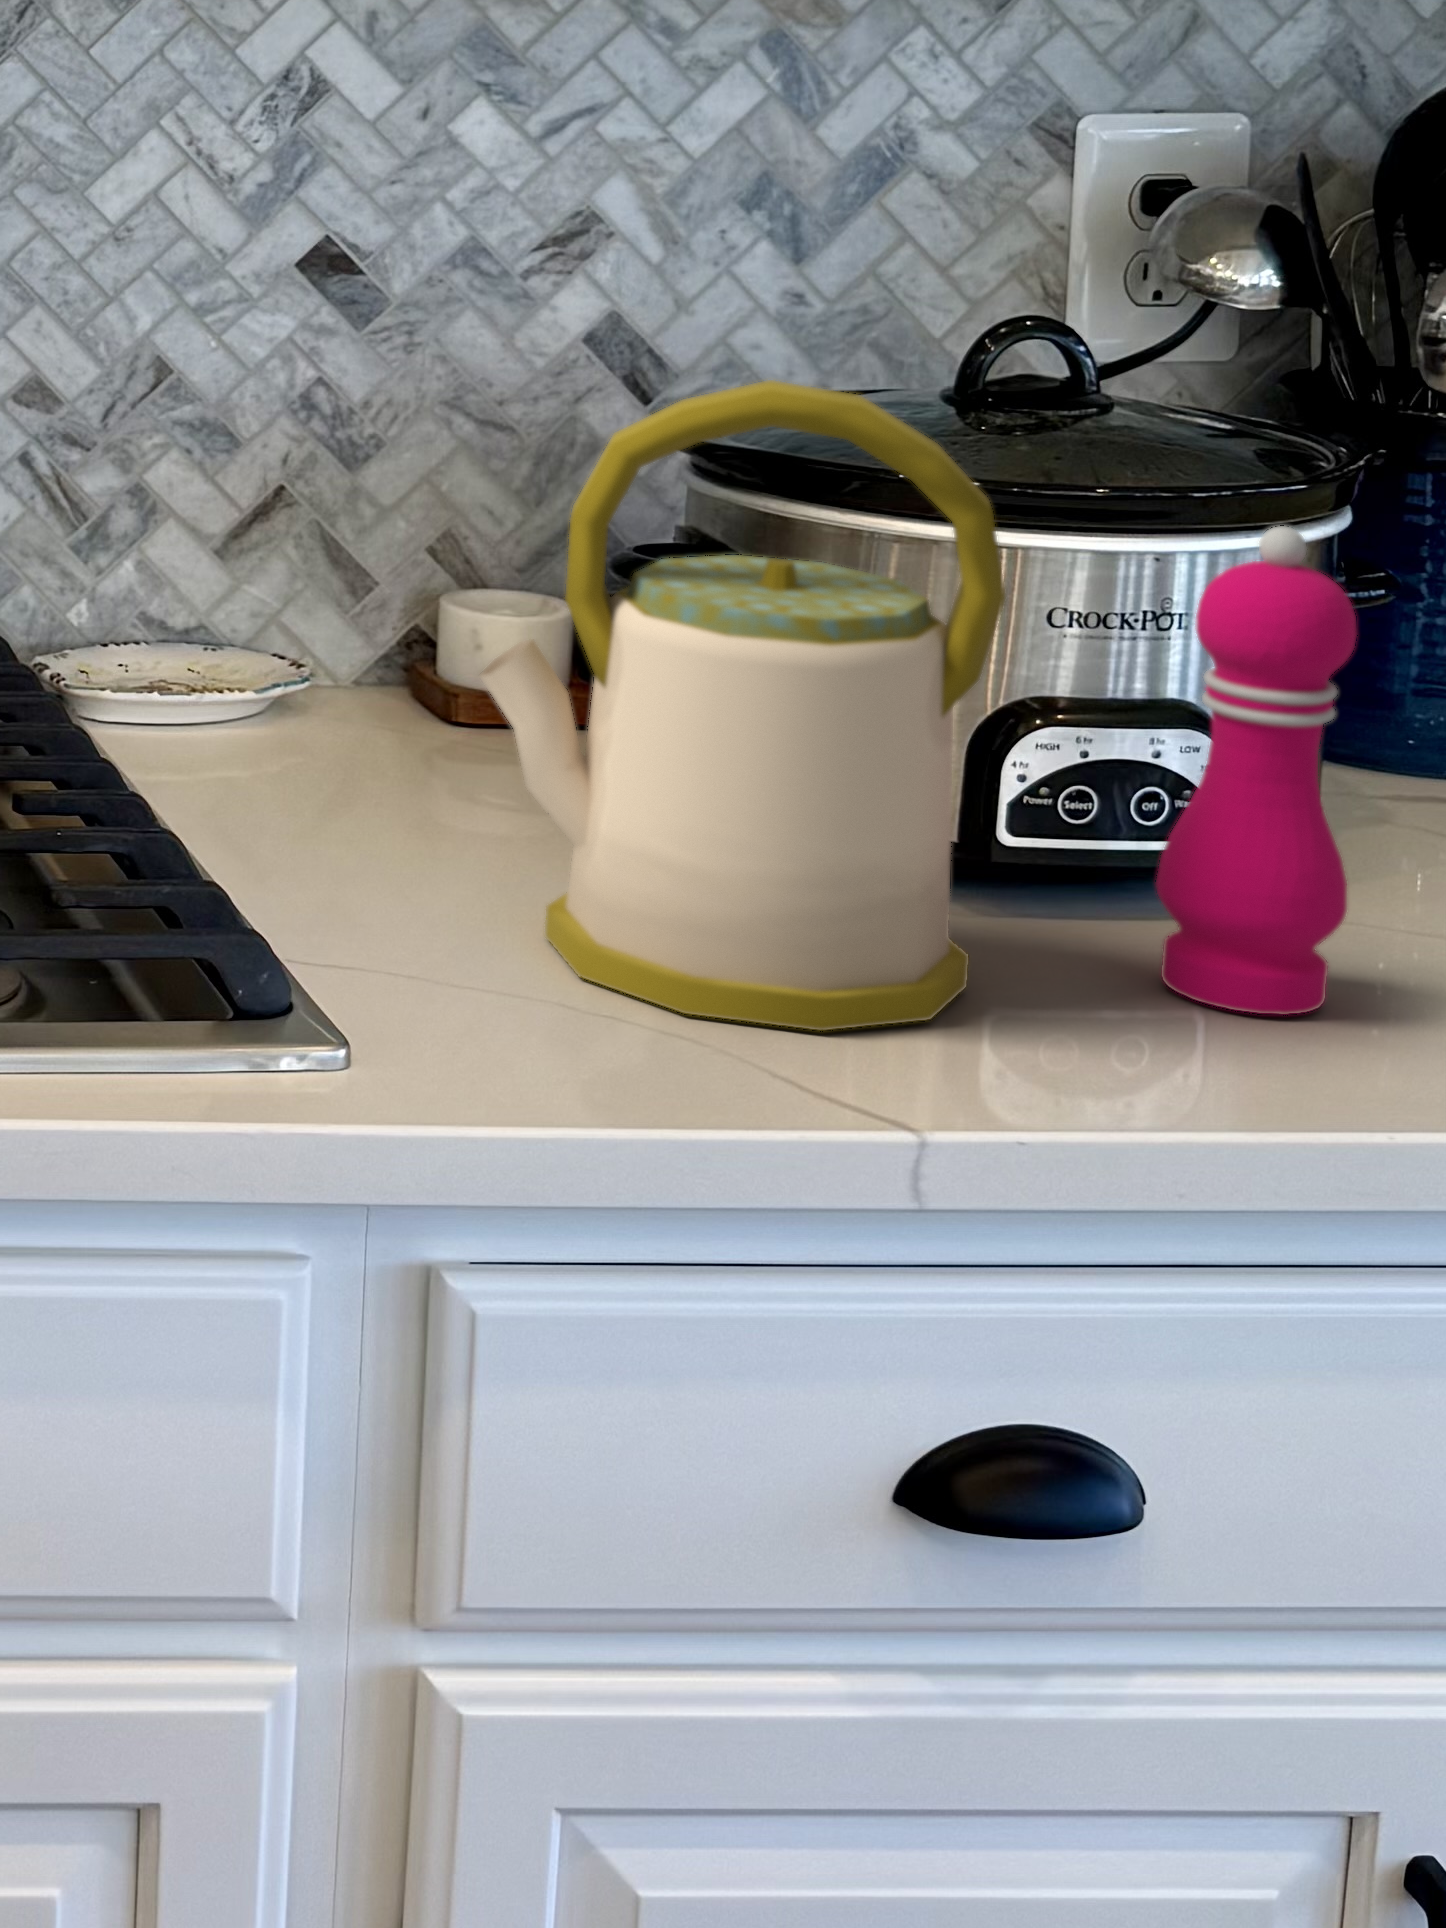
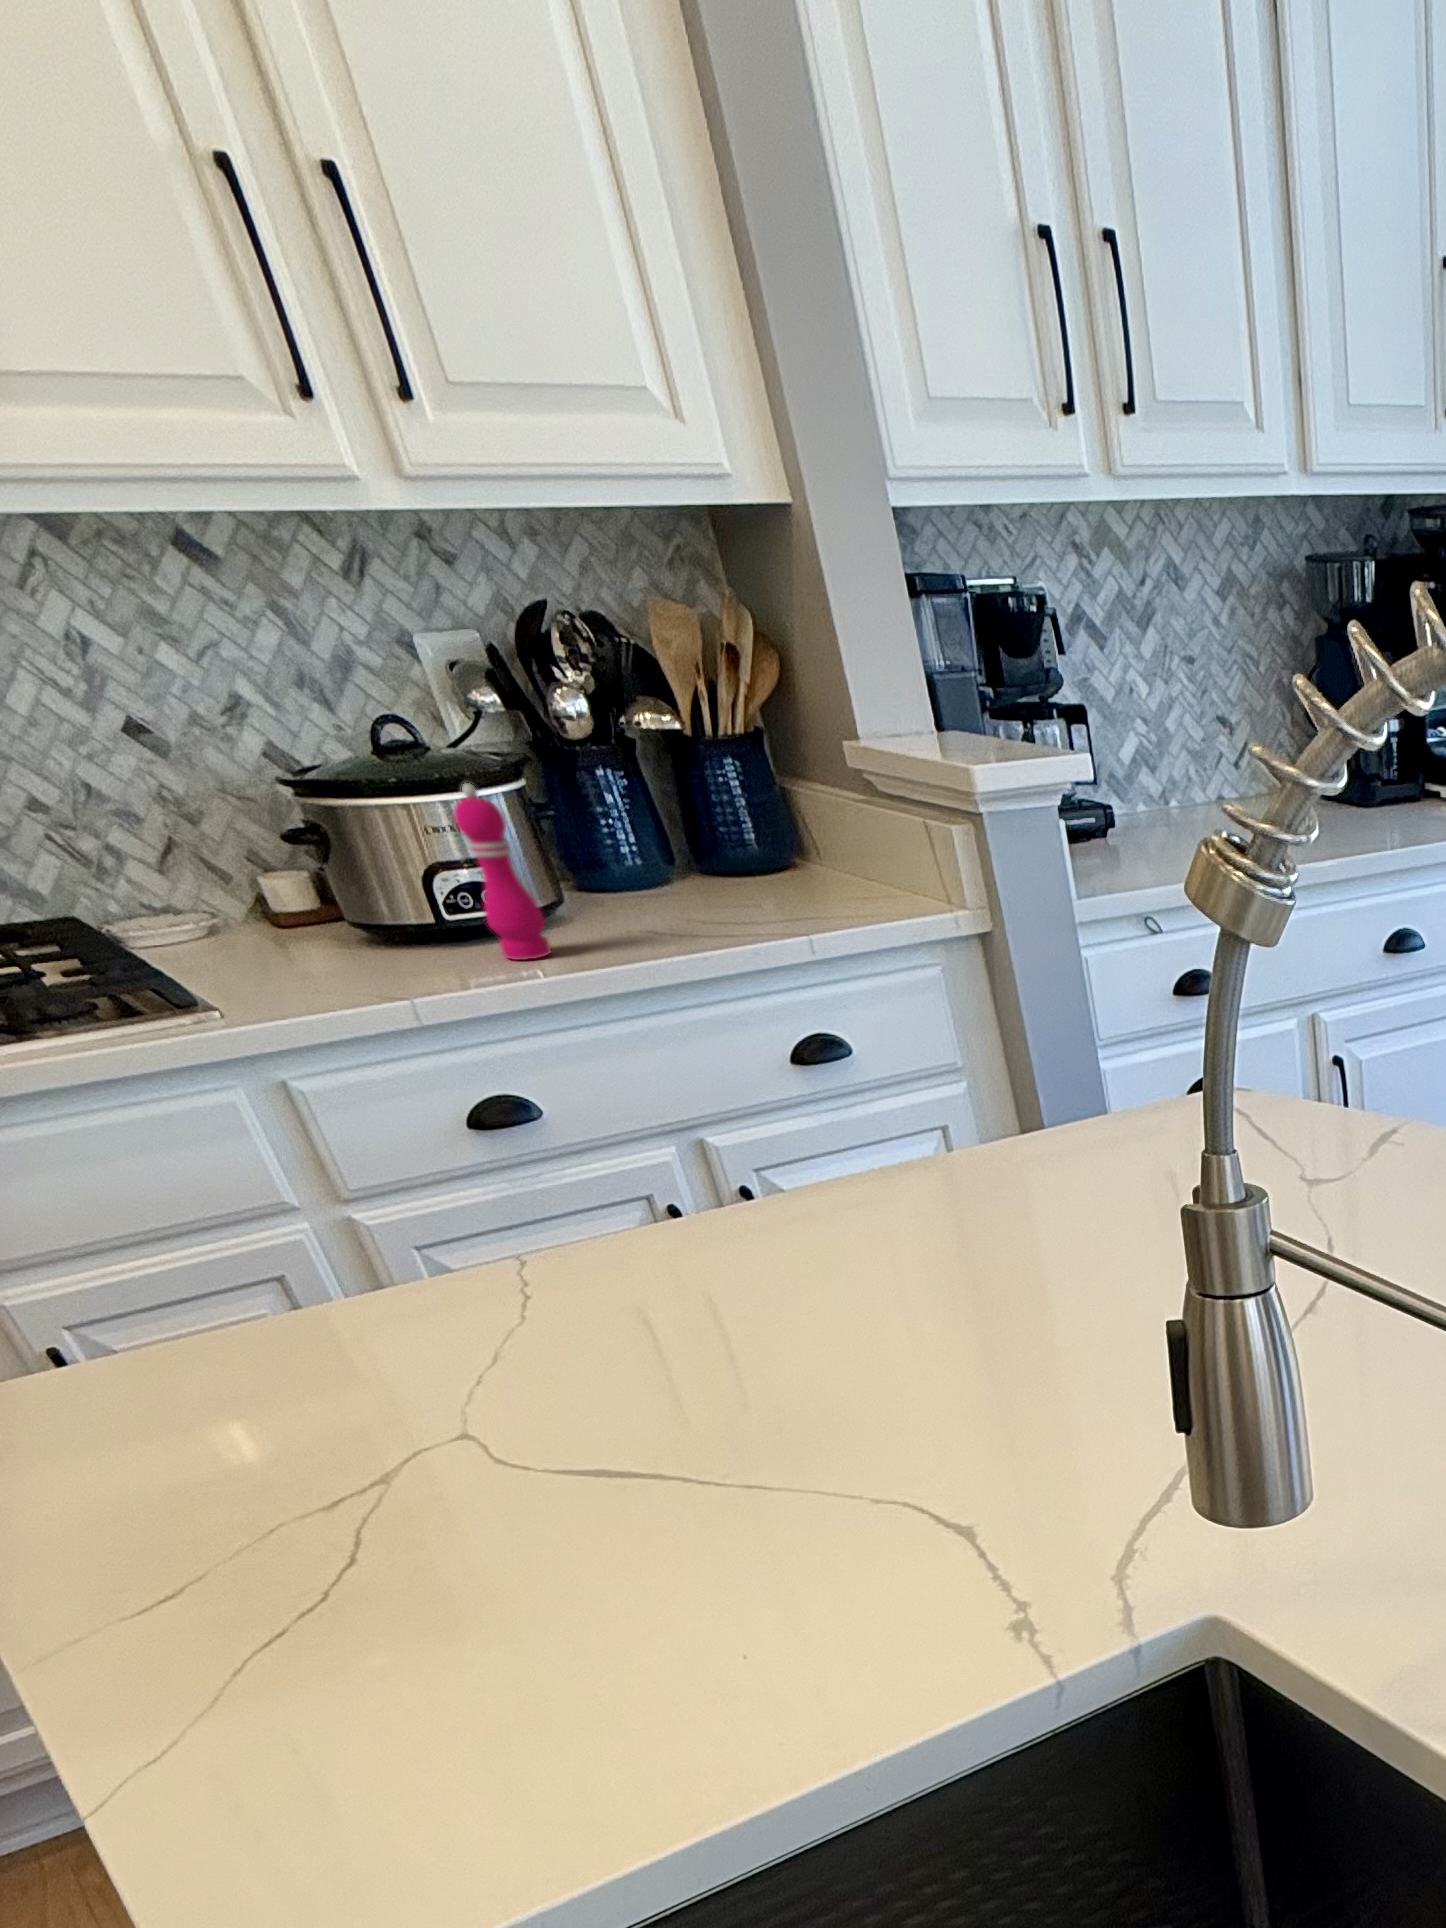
kettle: present [480,380,1005,1030] -> none [223,748,440,990]

